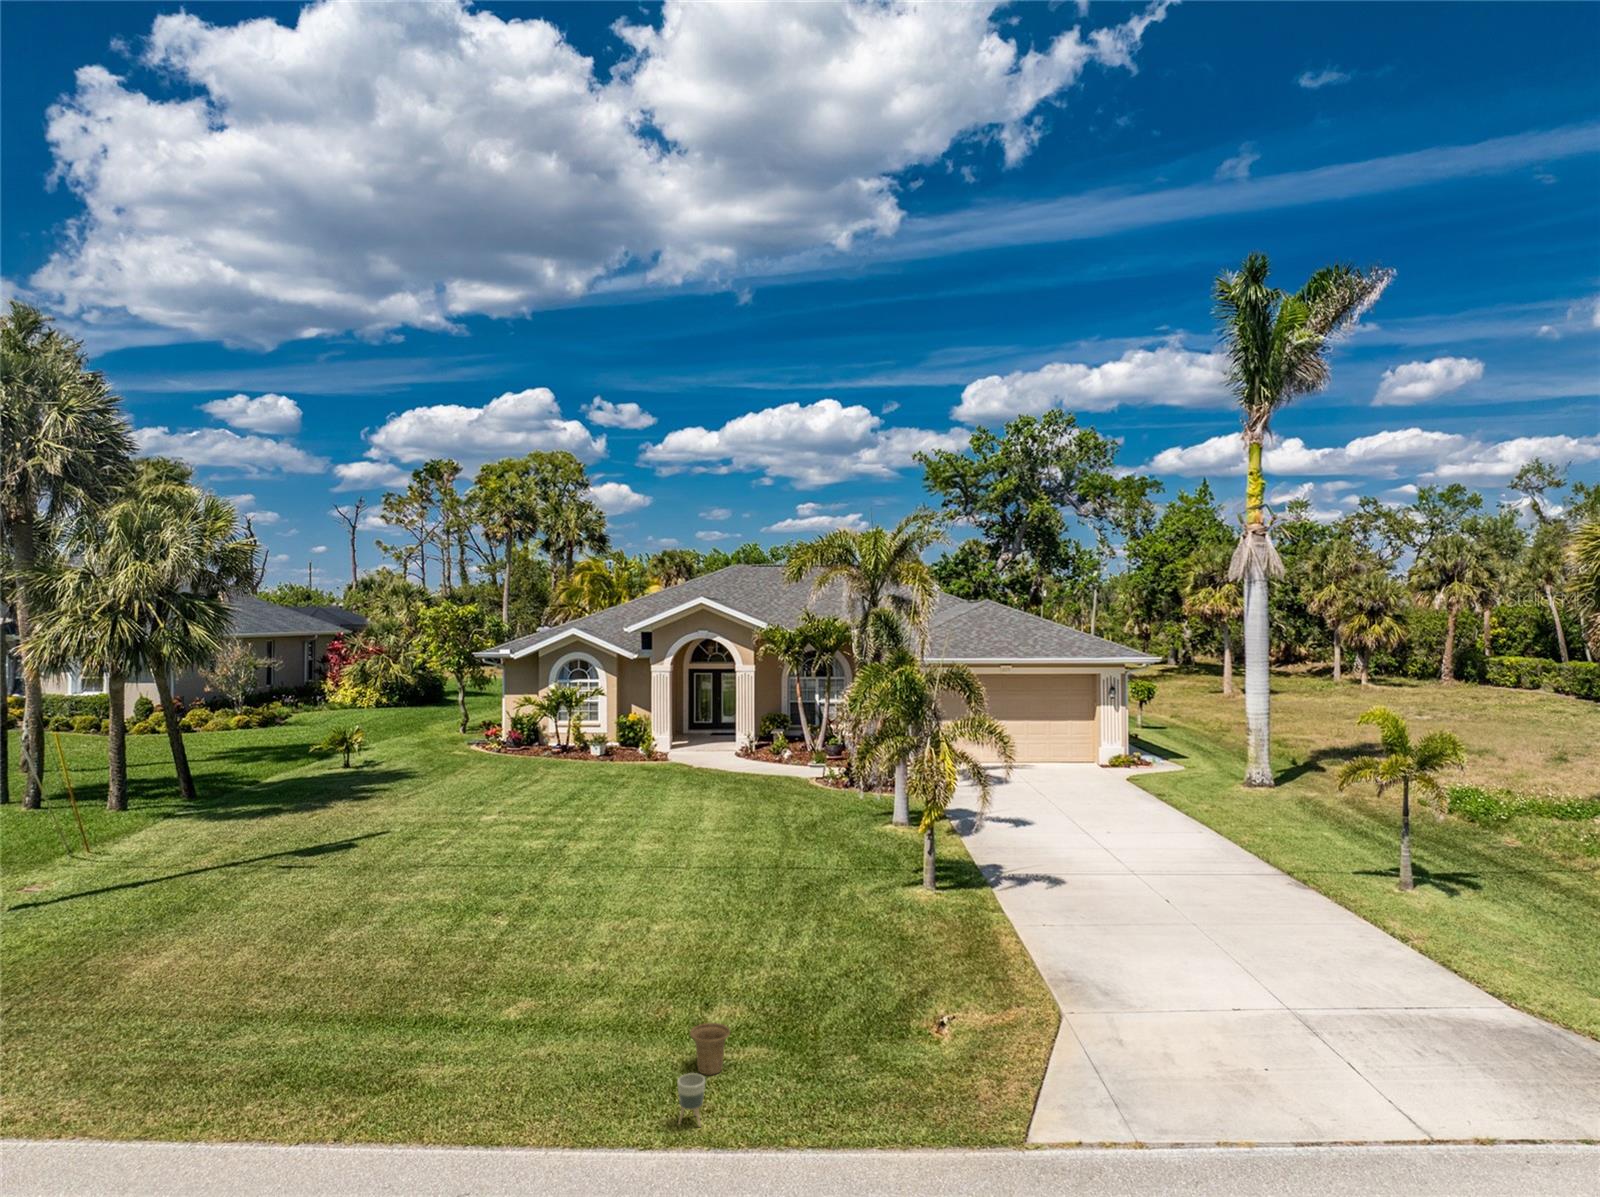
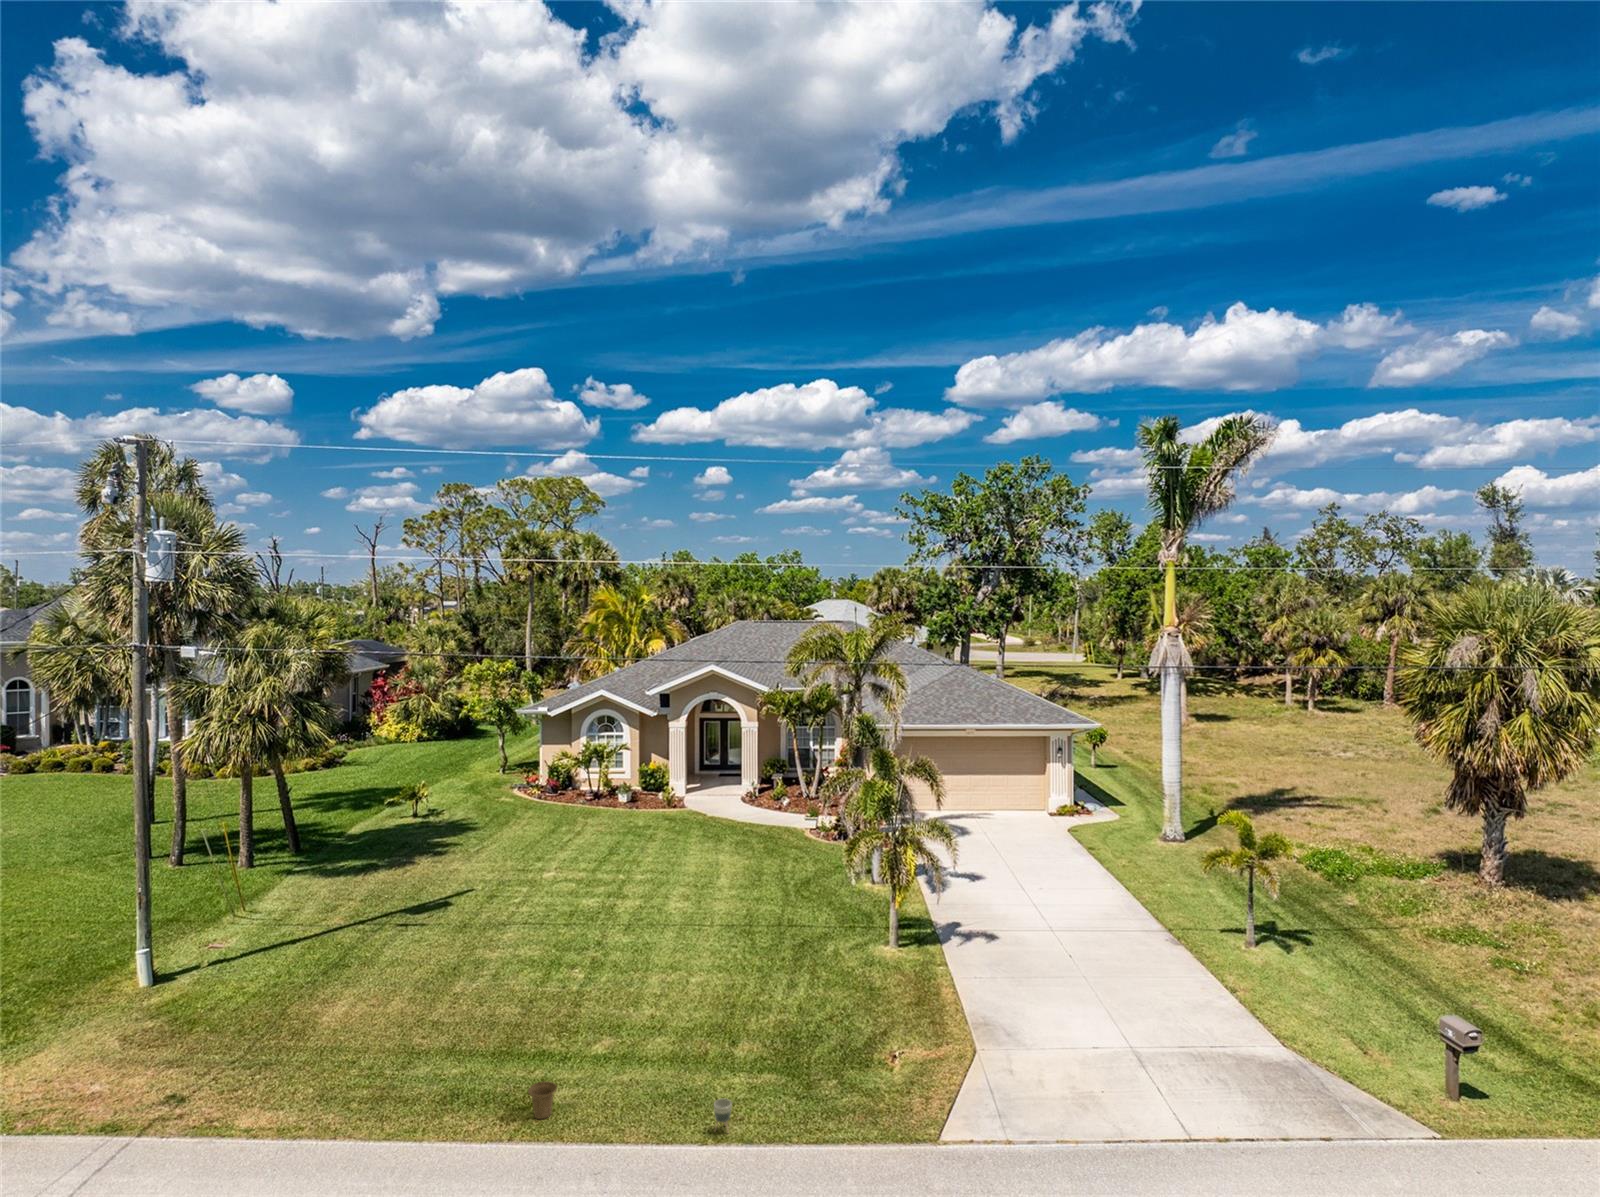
basket: present [690,1023,730,1075] -> present [528,1081,557,1119]

